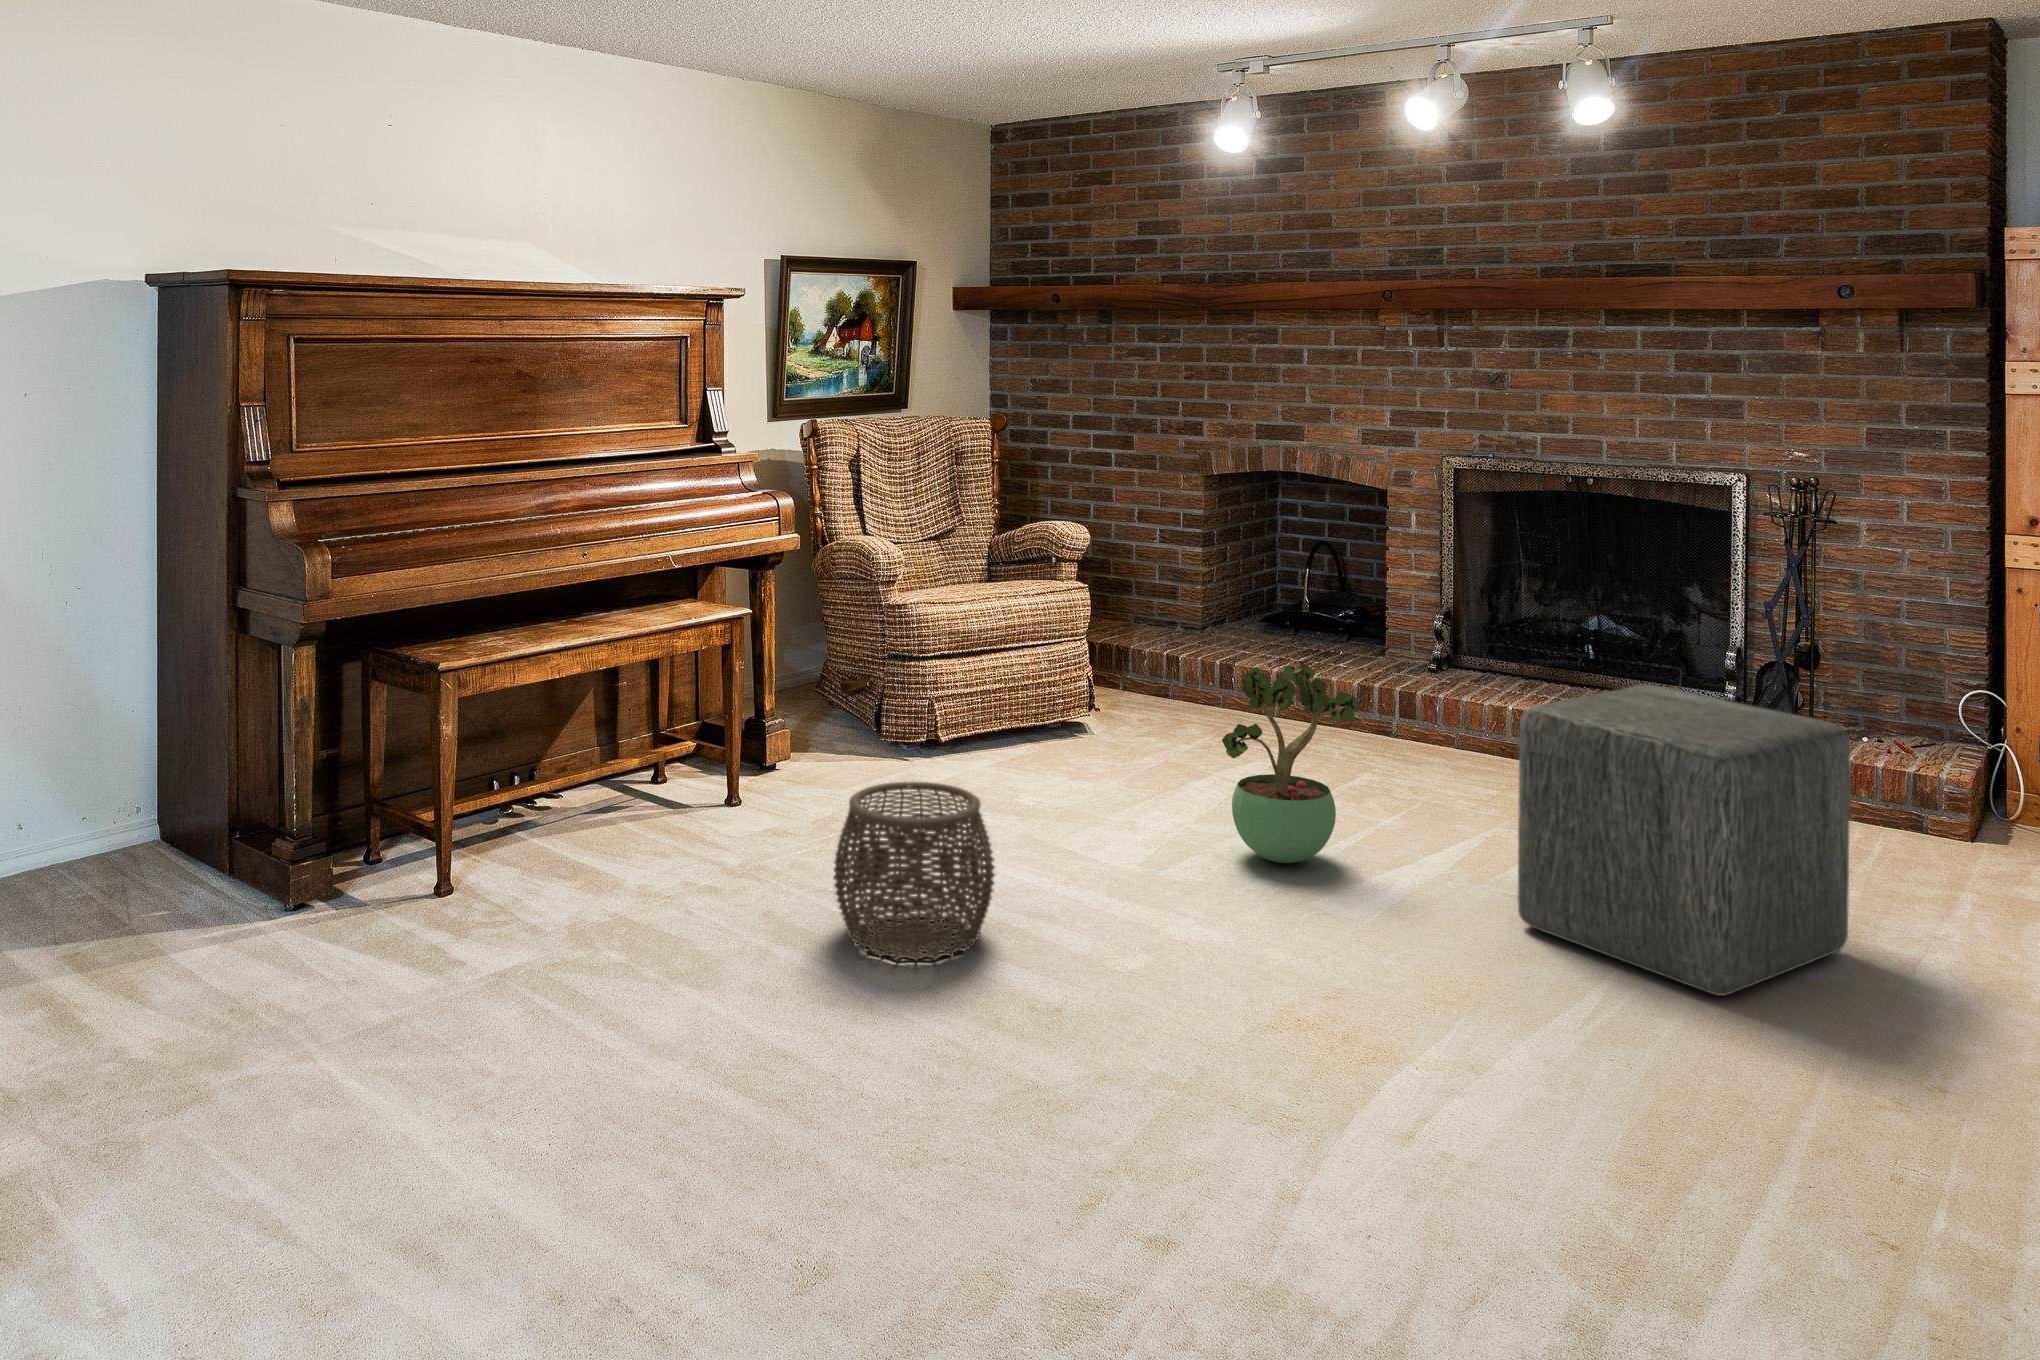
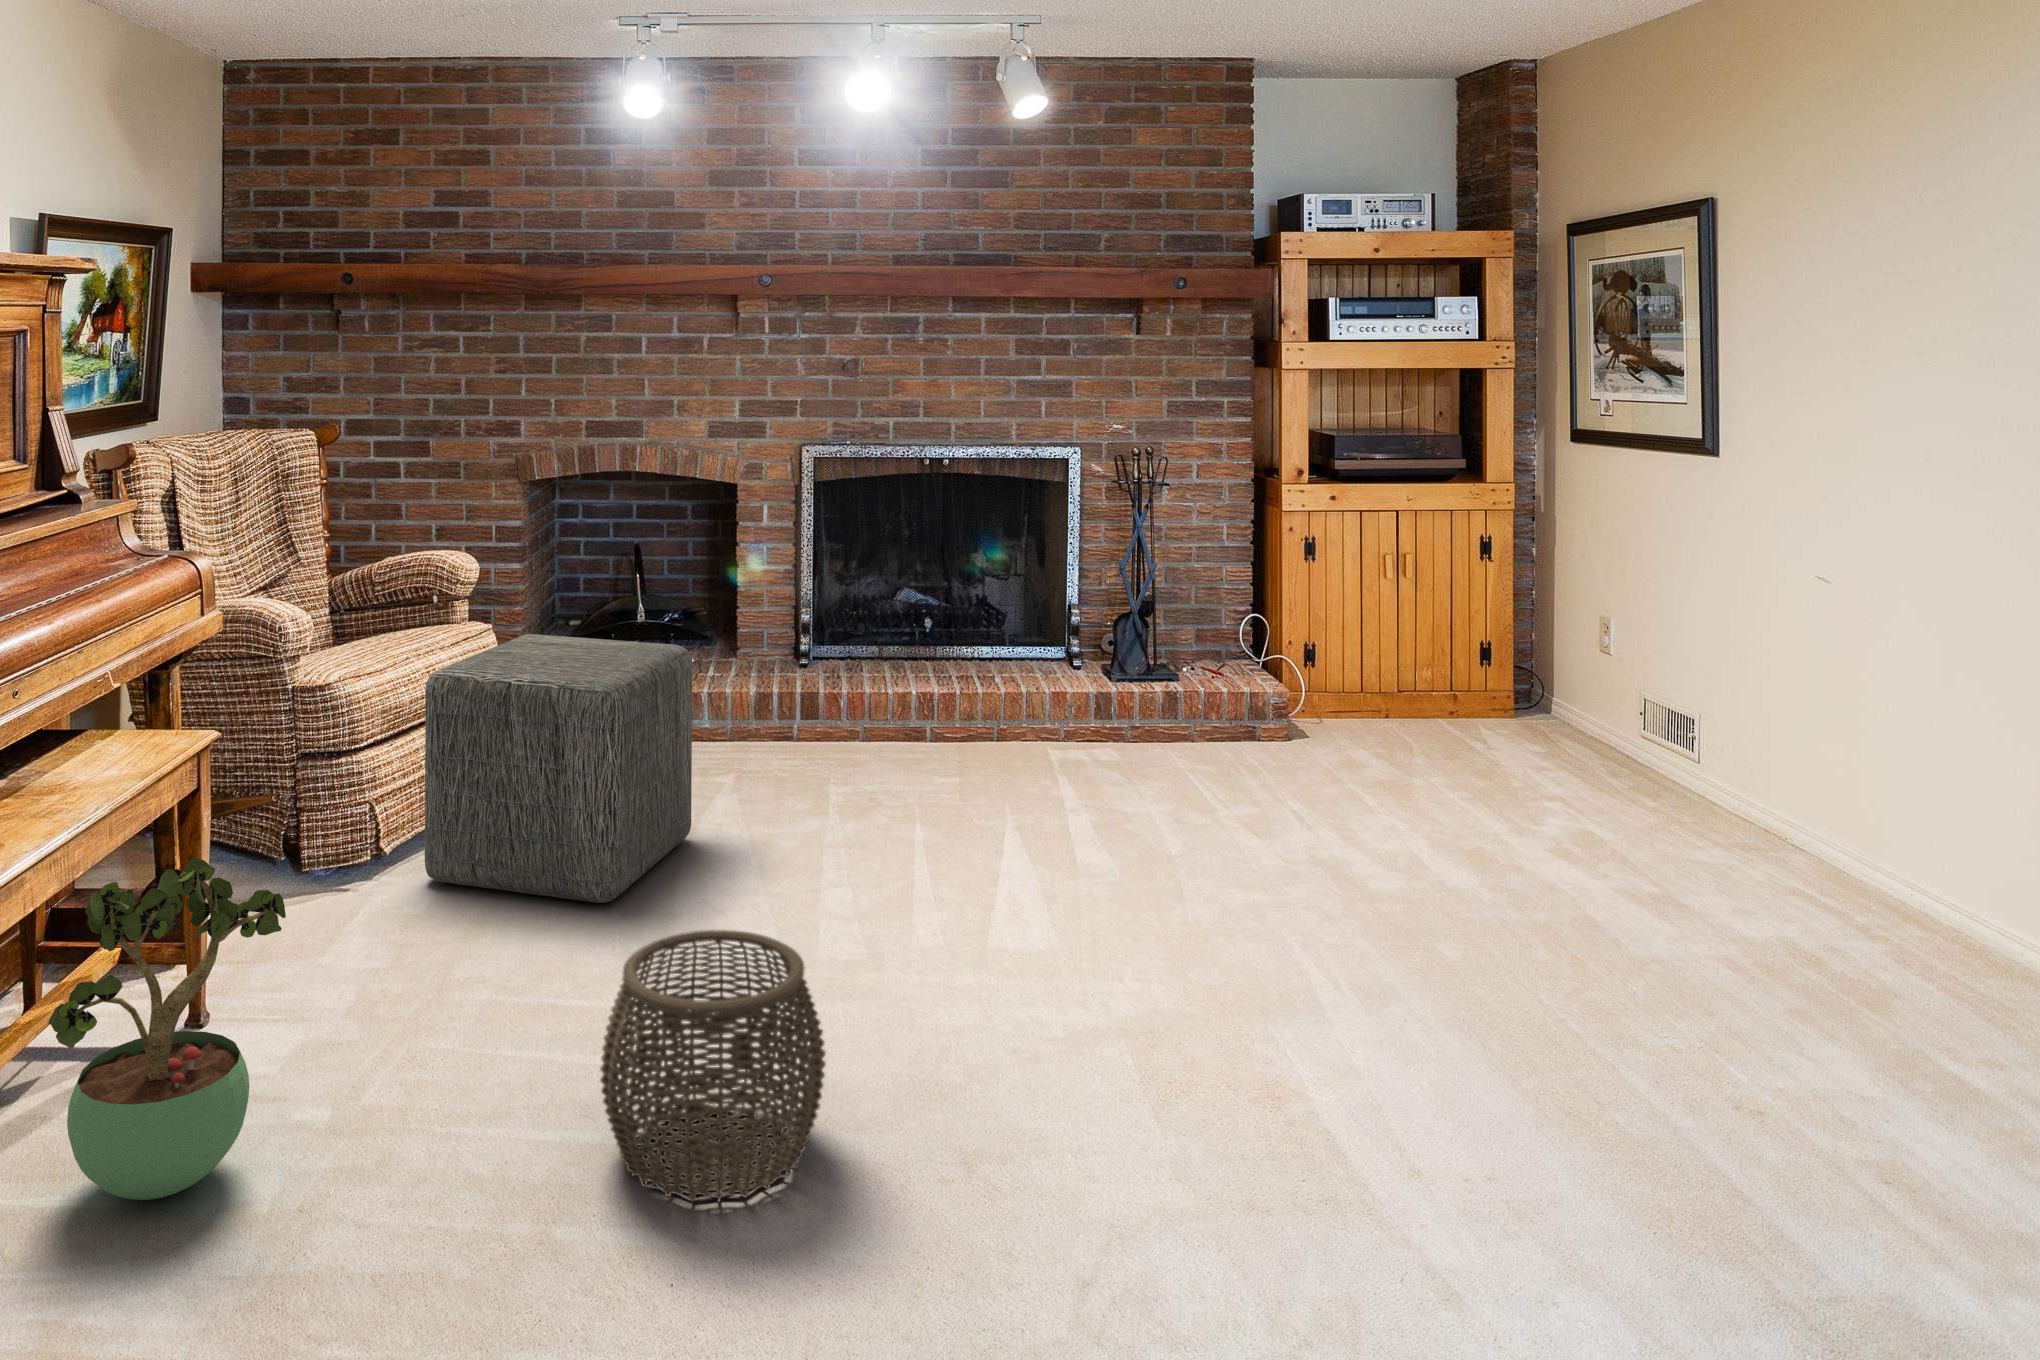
potted plant: present [1222,662,1358,863] -> present [49,856,286,1200]
ottoman: present [1518,685,1850,996] -> present [425,634,692,903]

